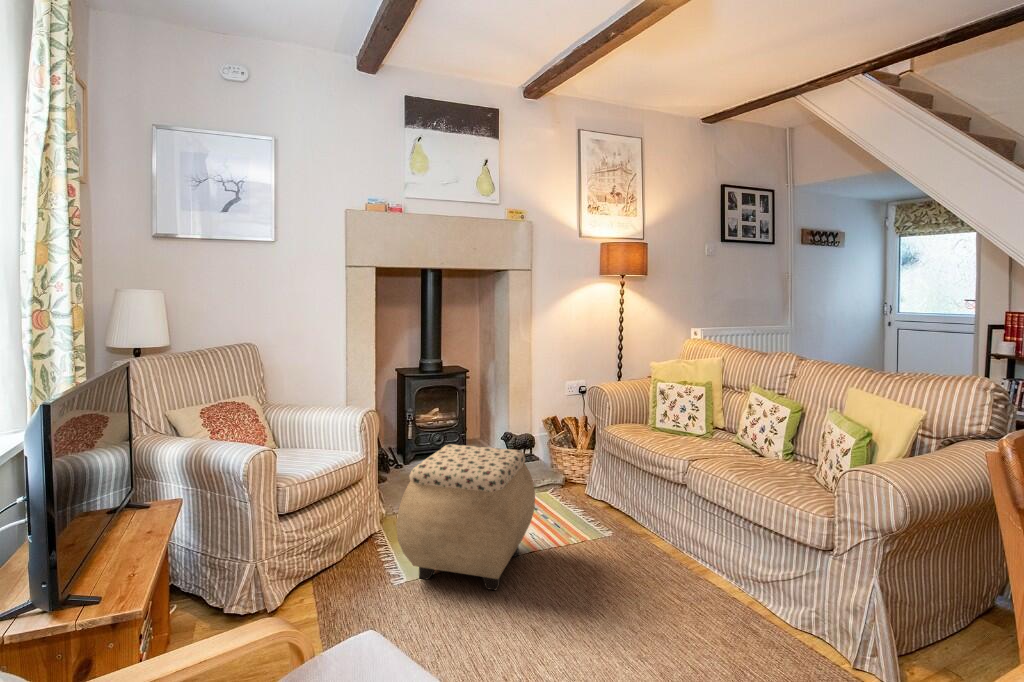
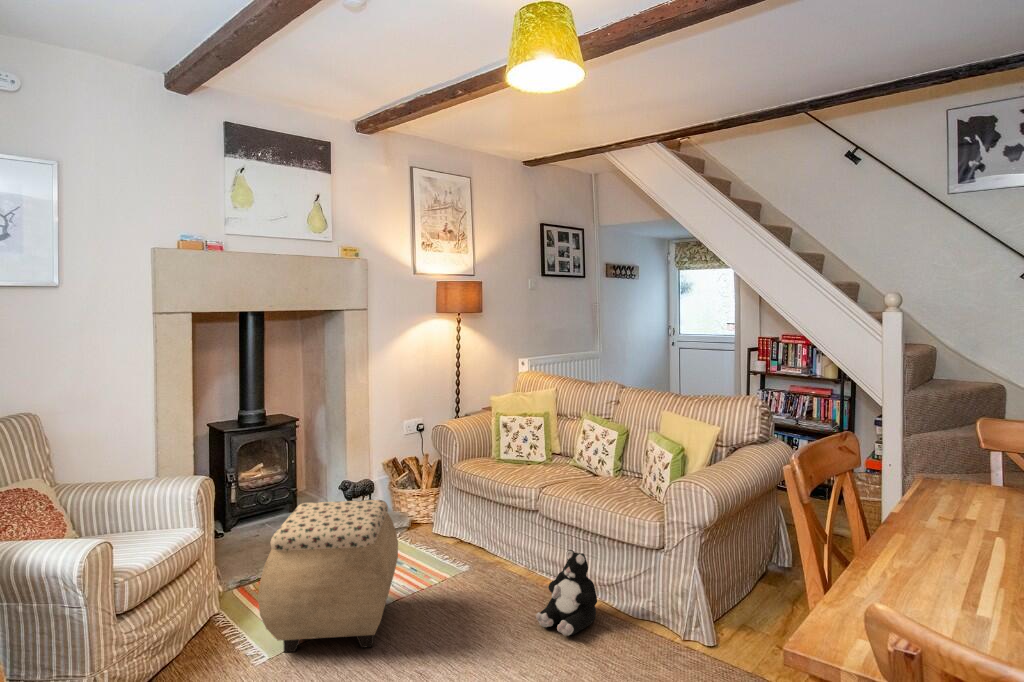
plush toy: none [668,531,741,625] -> present [536,550,597,636]

